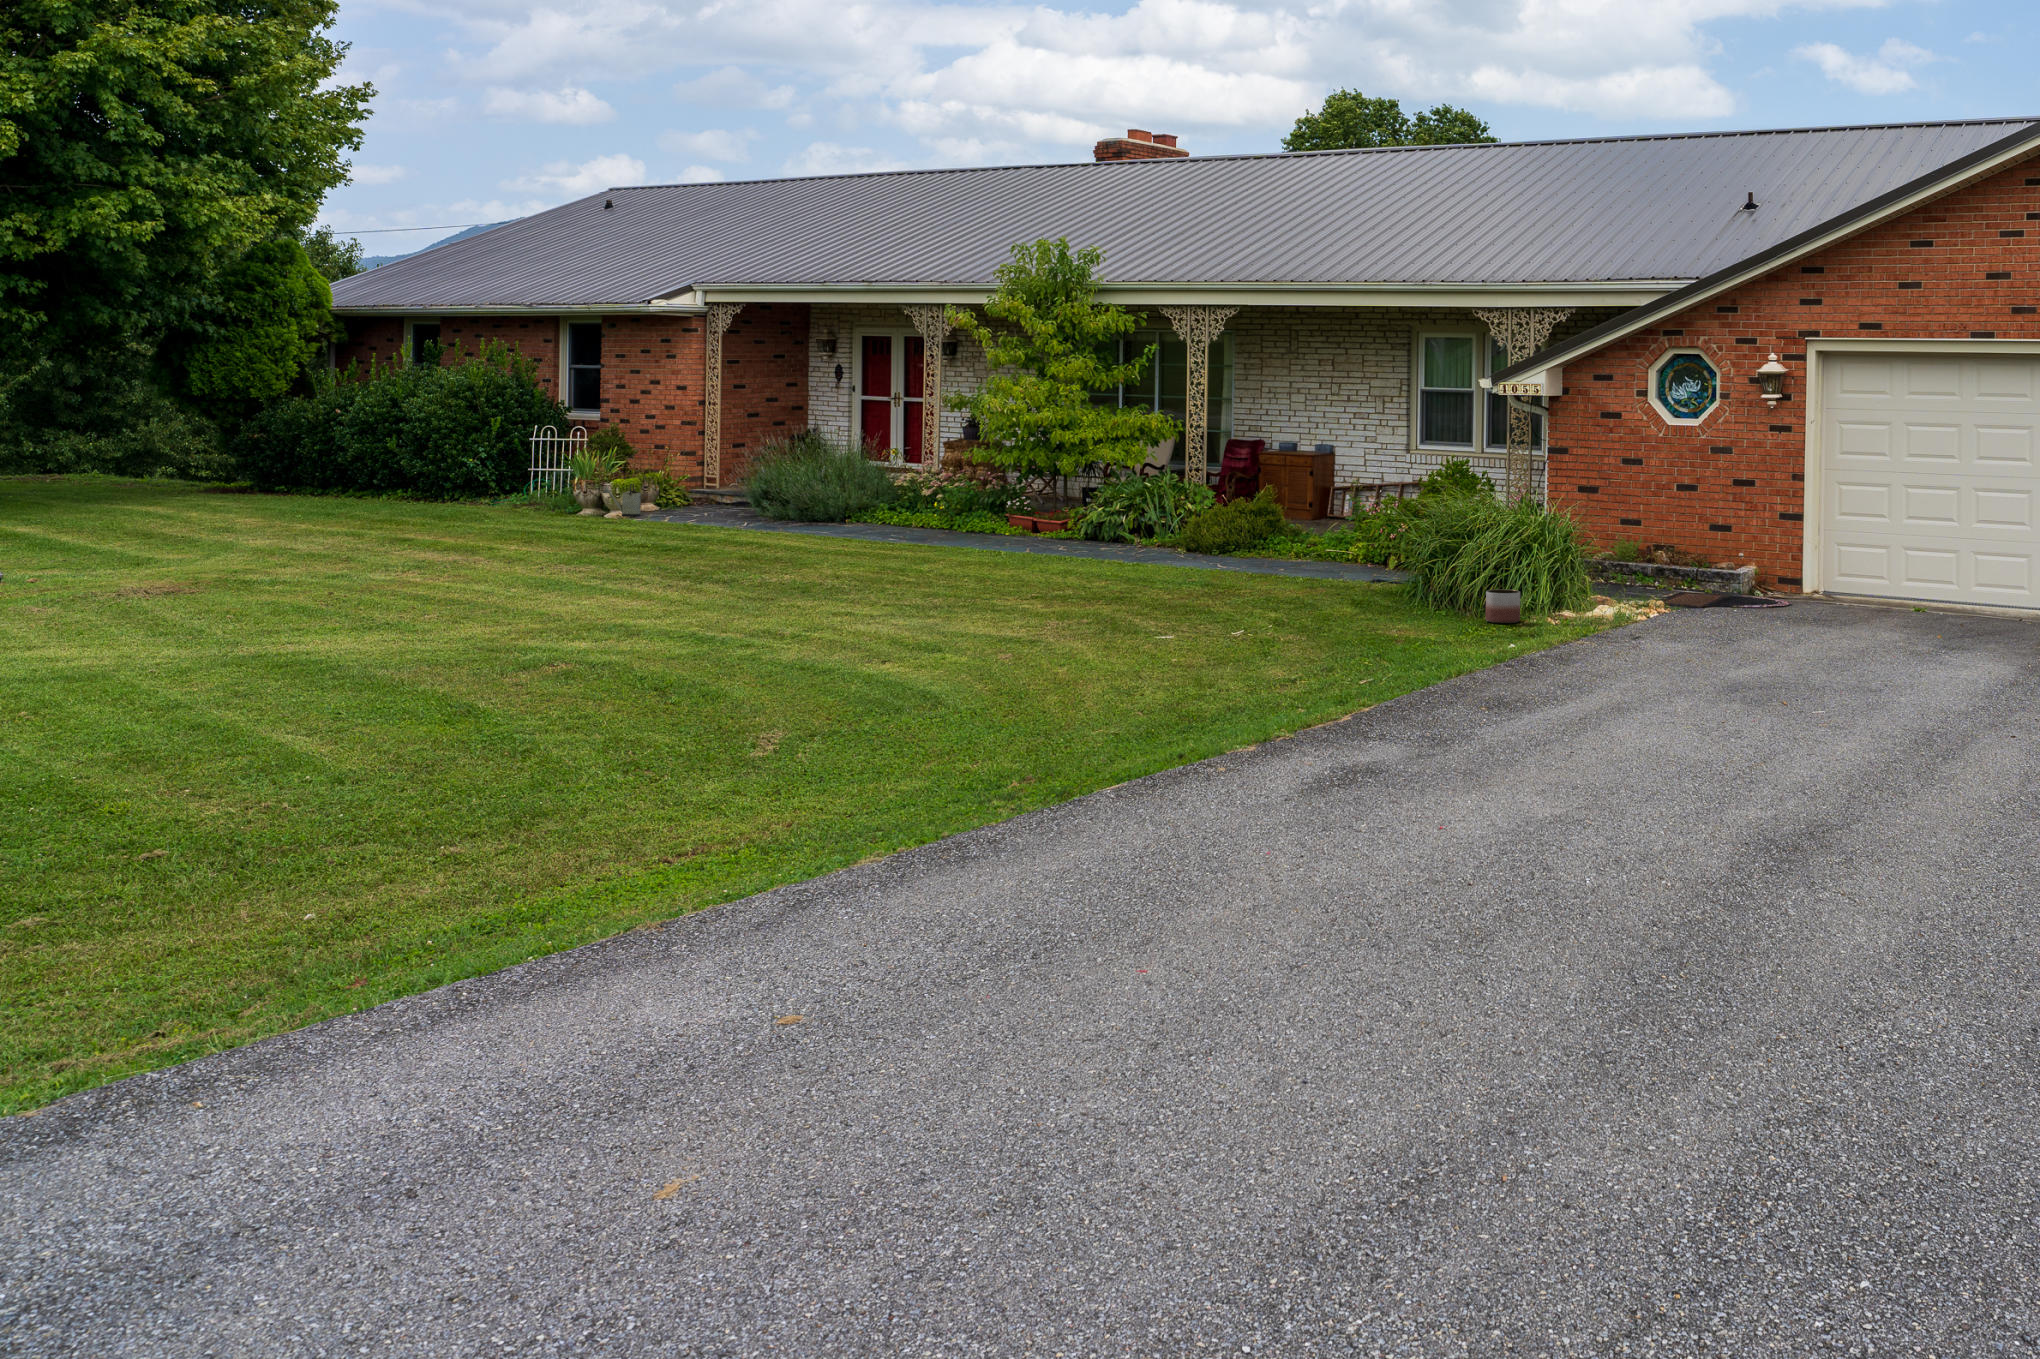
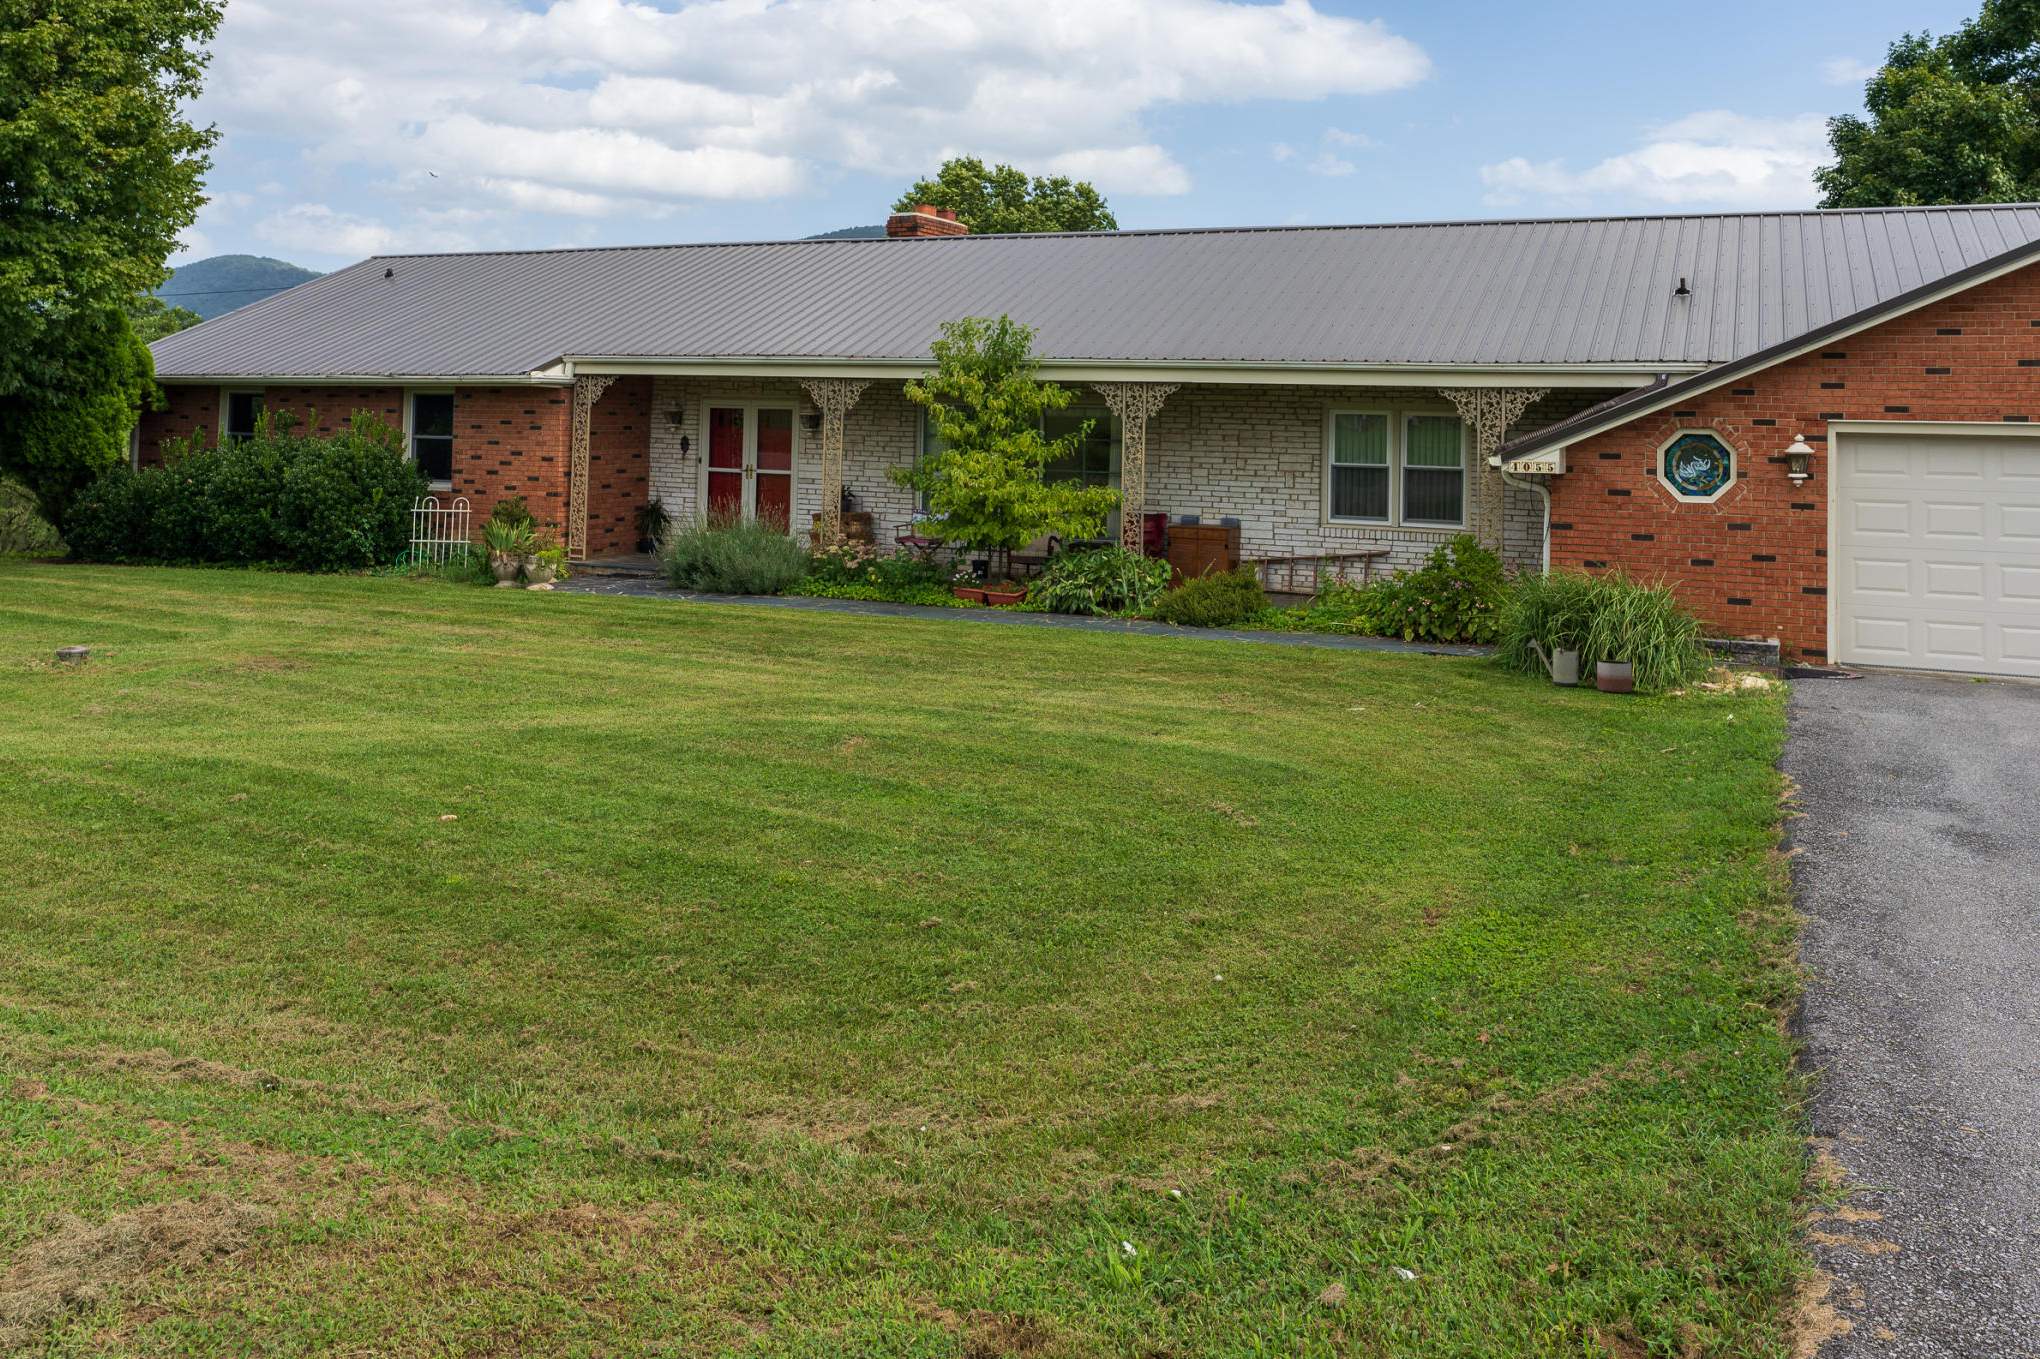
watering can: present [603,484,641,516] -> present [1527,636,1583,686]

